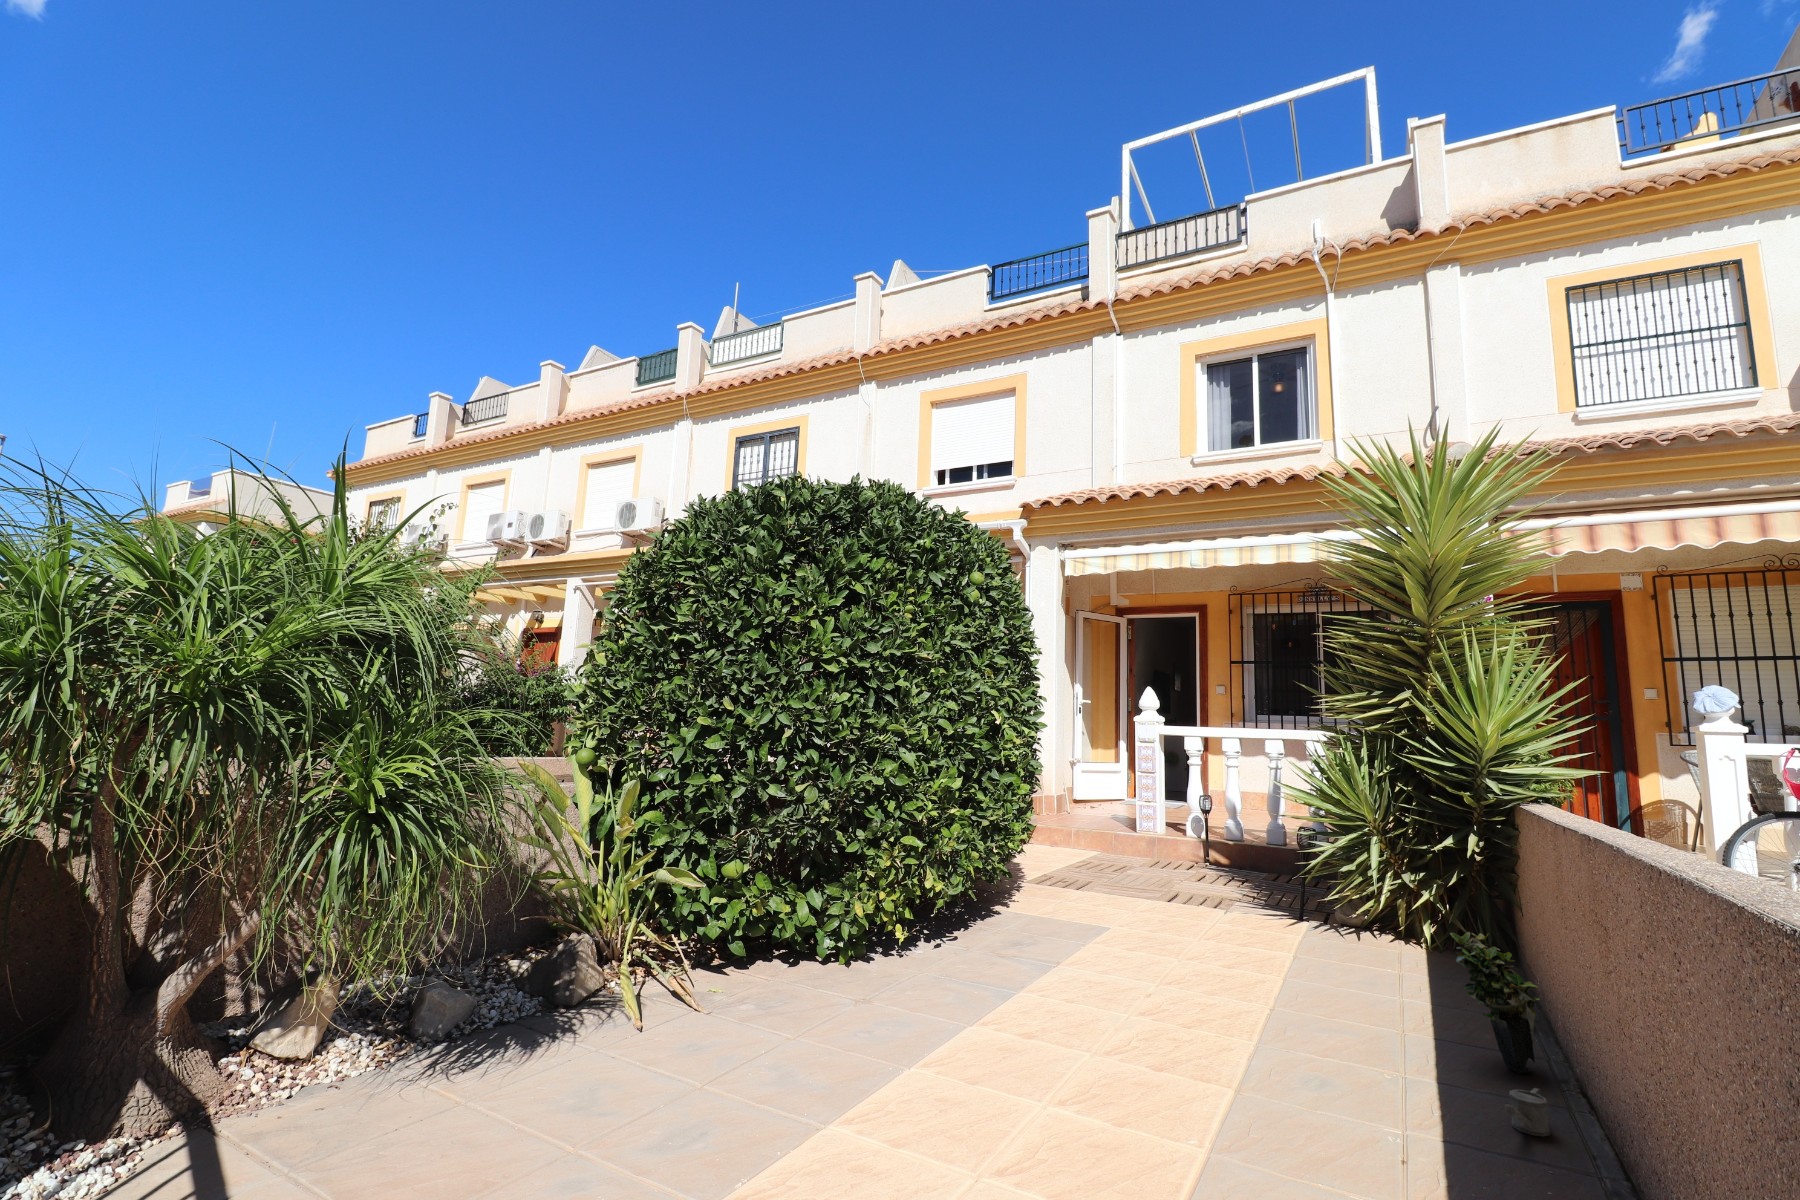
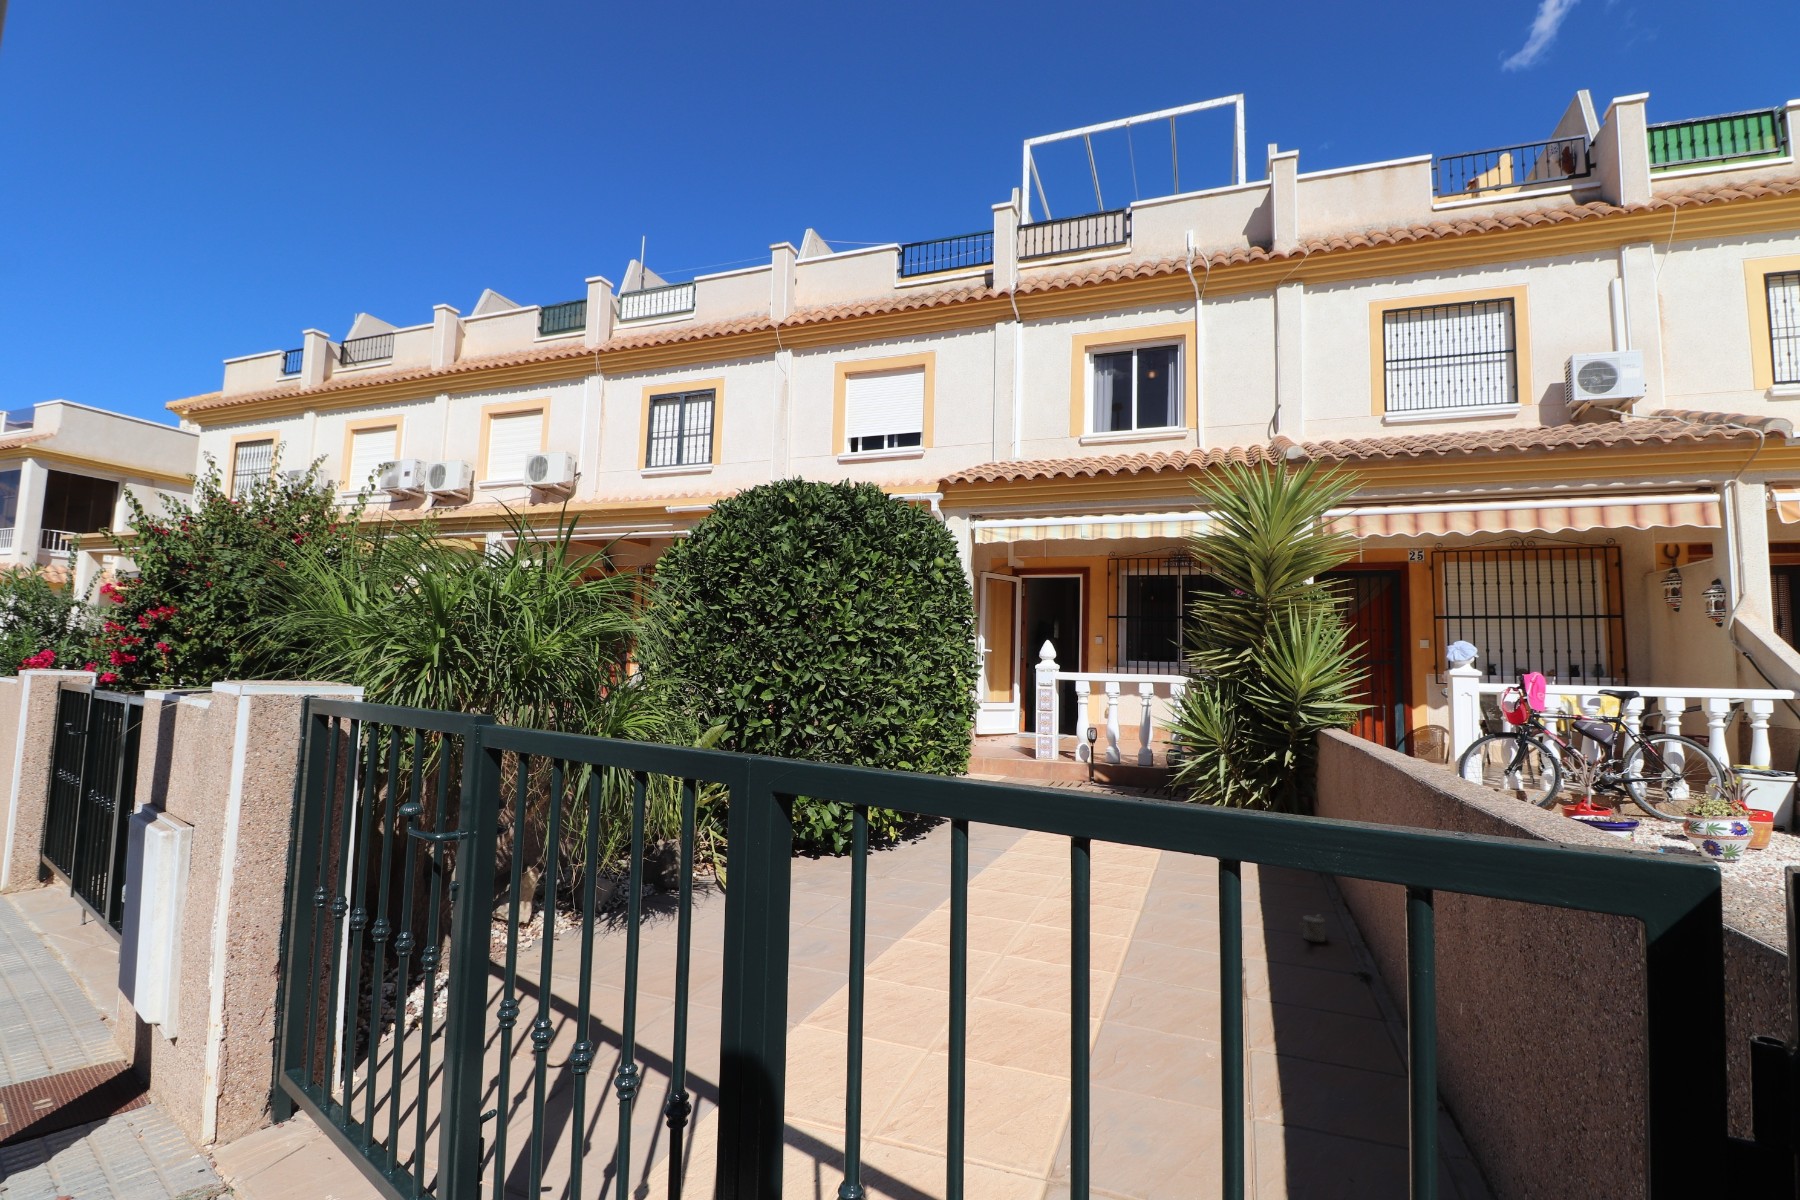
potted plant: present [1450,932,1539,1074] -> none [1271,819,1326,910]

